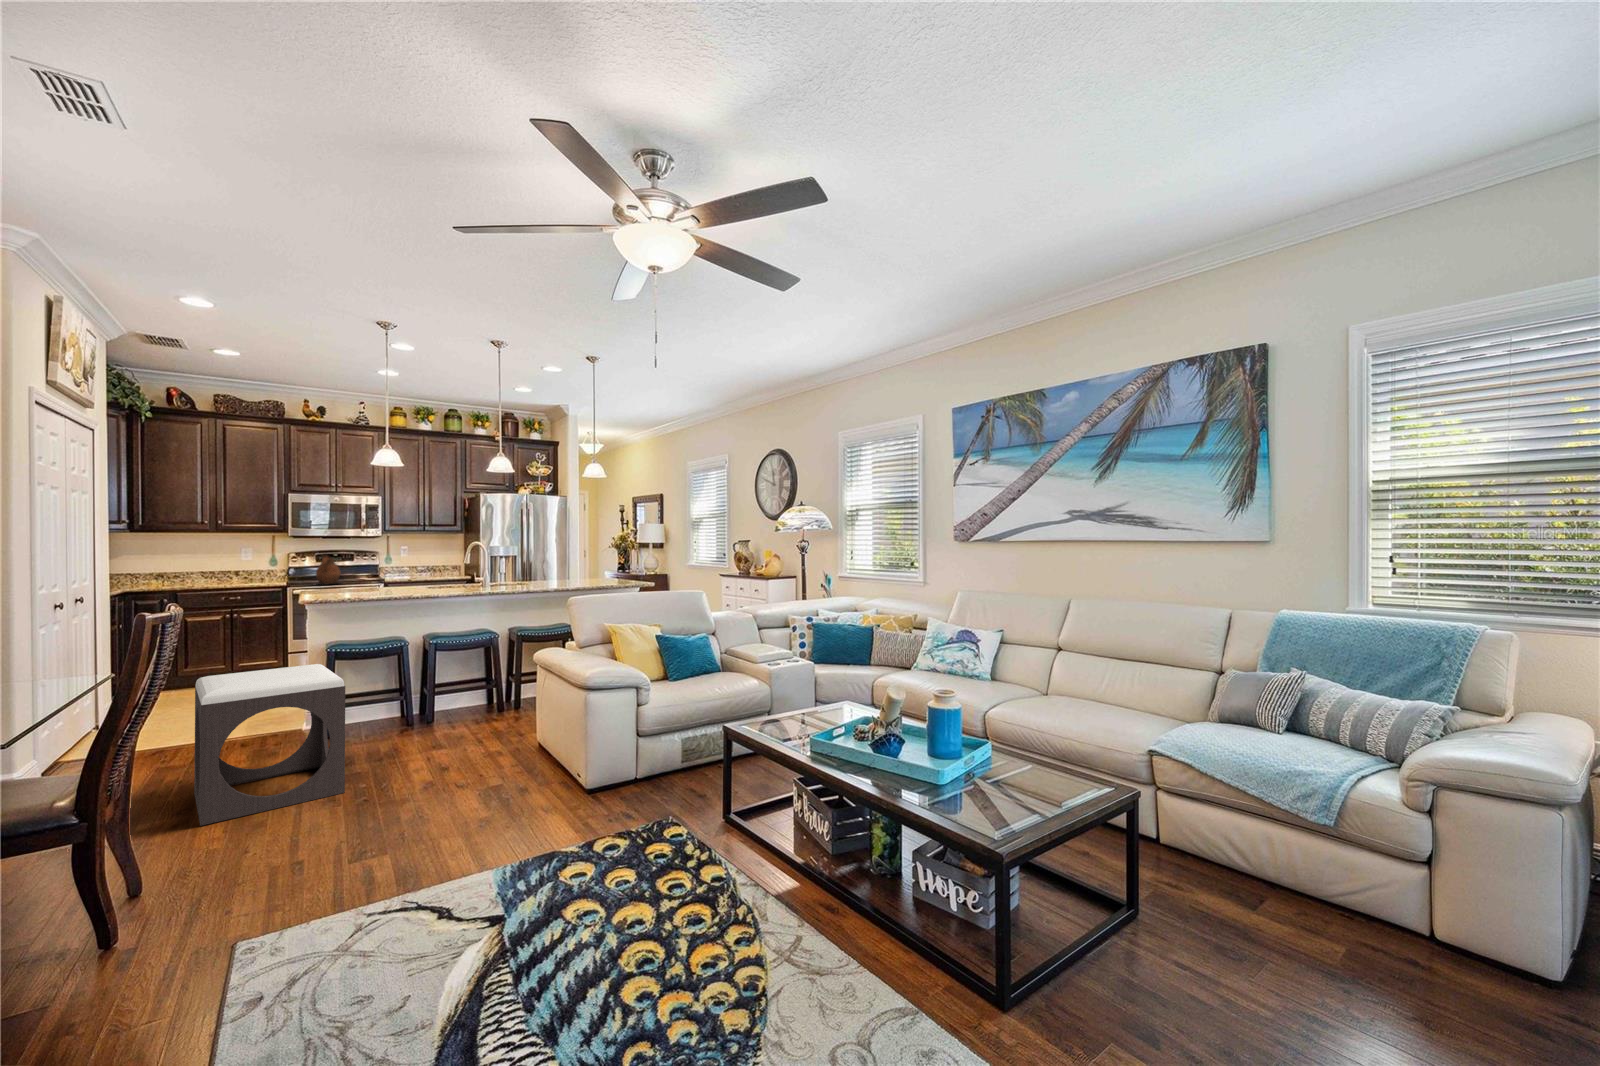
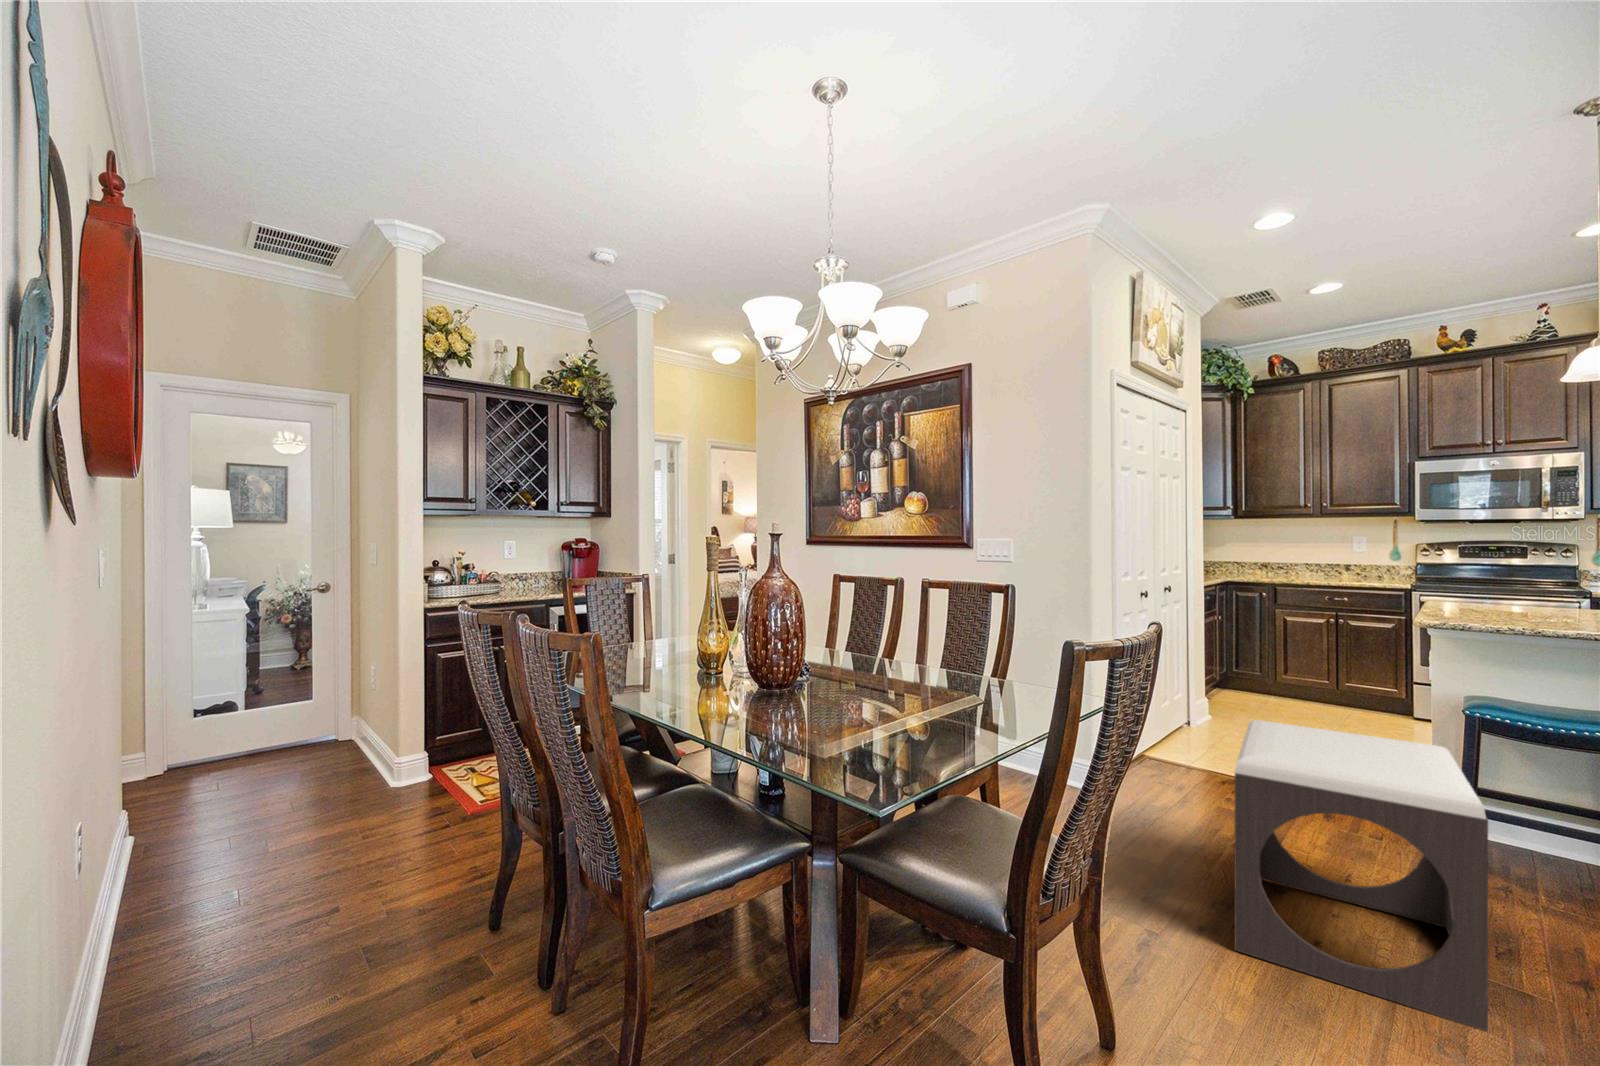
ceramic pitcher: present [316,556,341,585] -> none [1452,549,1510,593]

